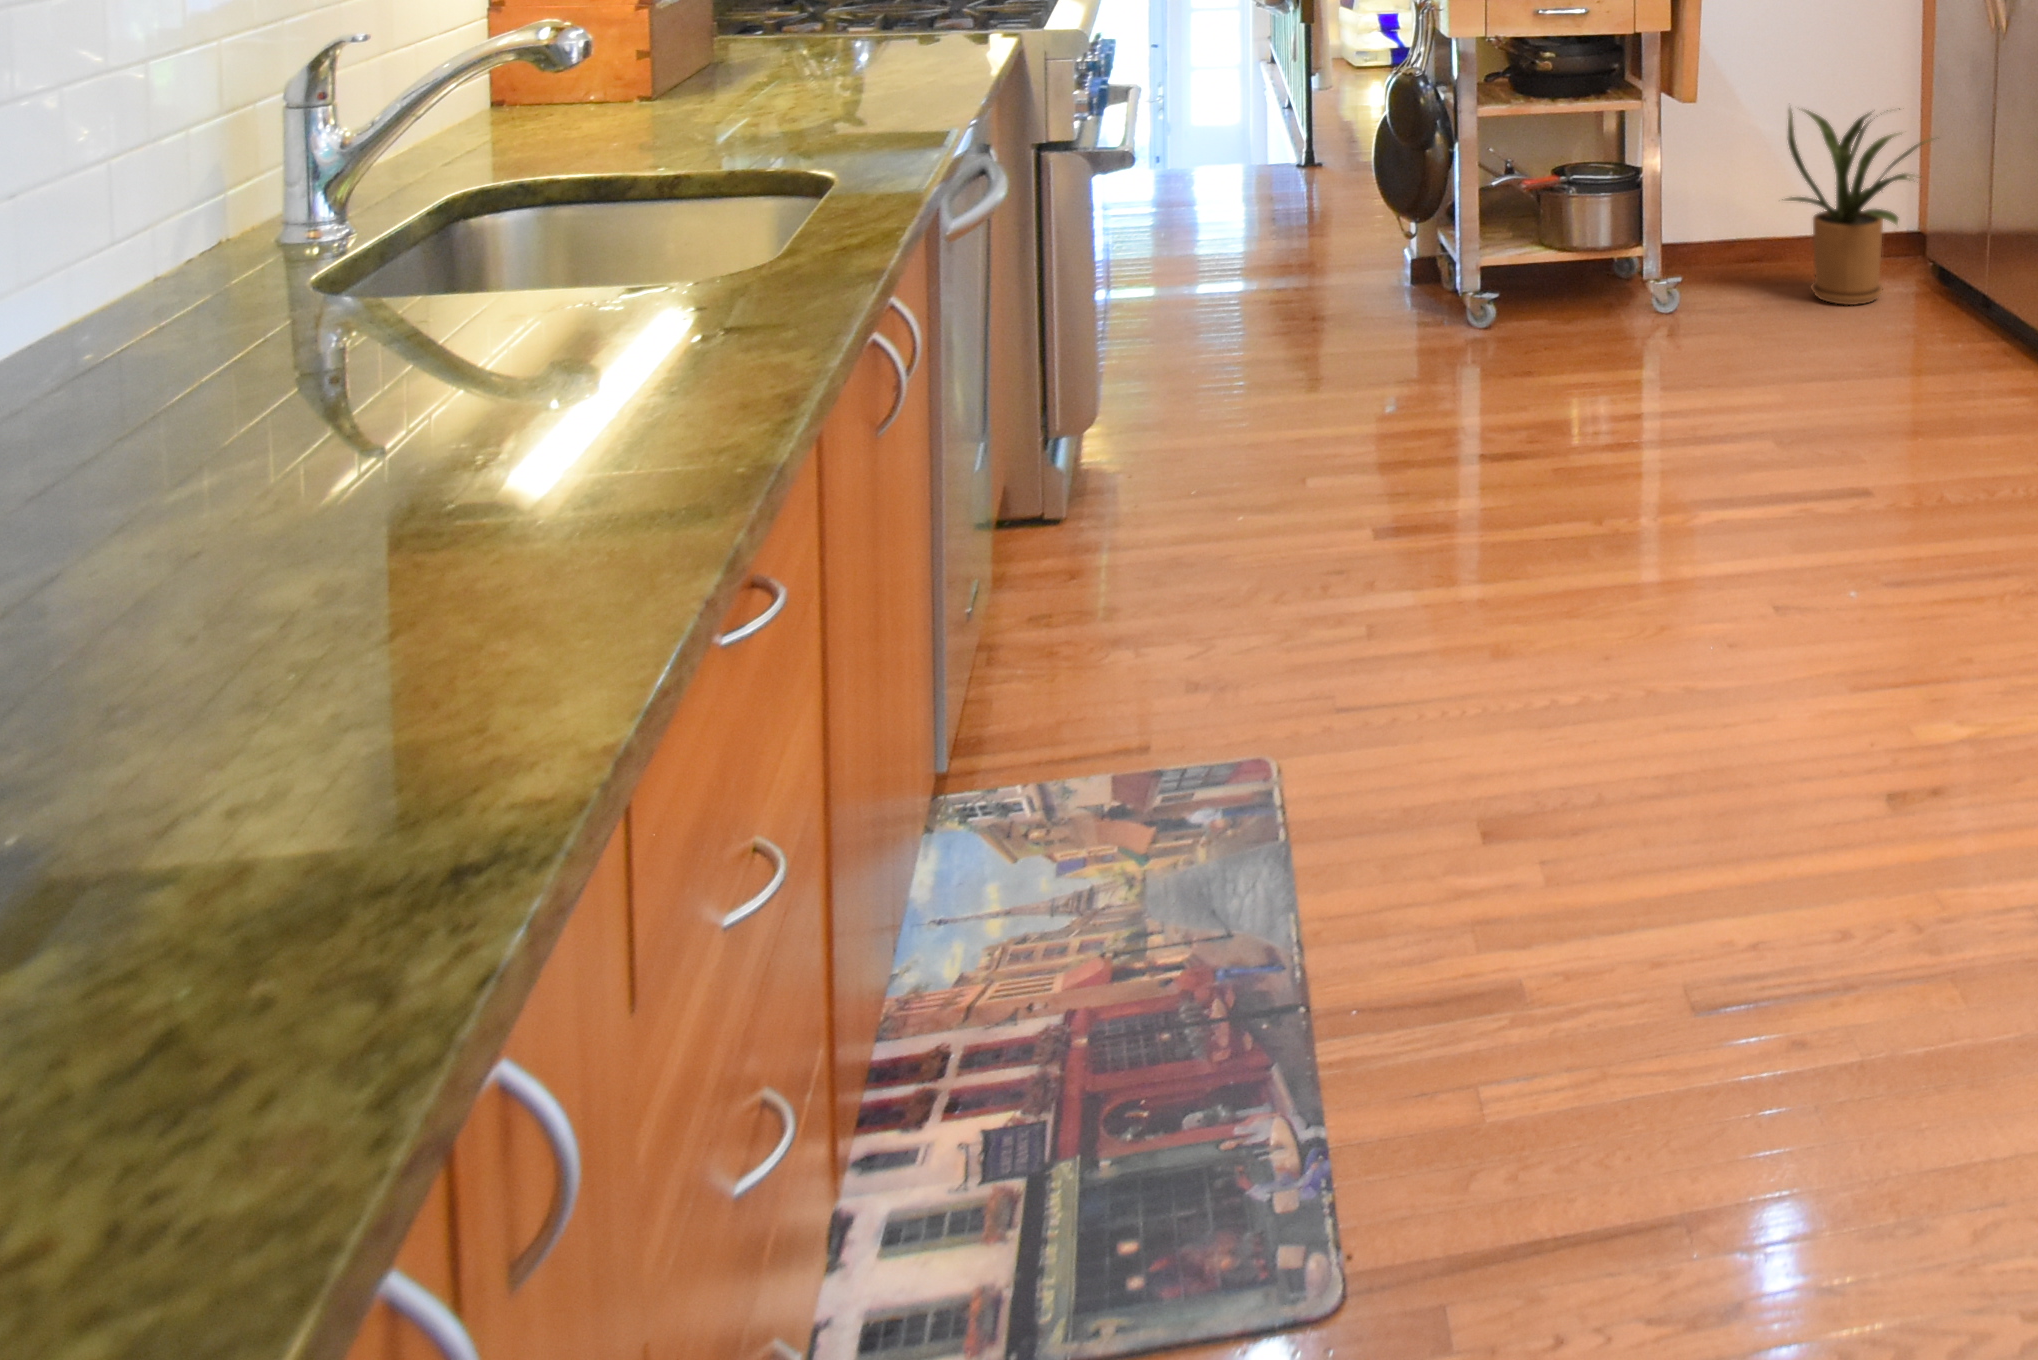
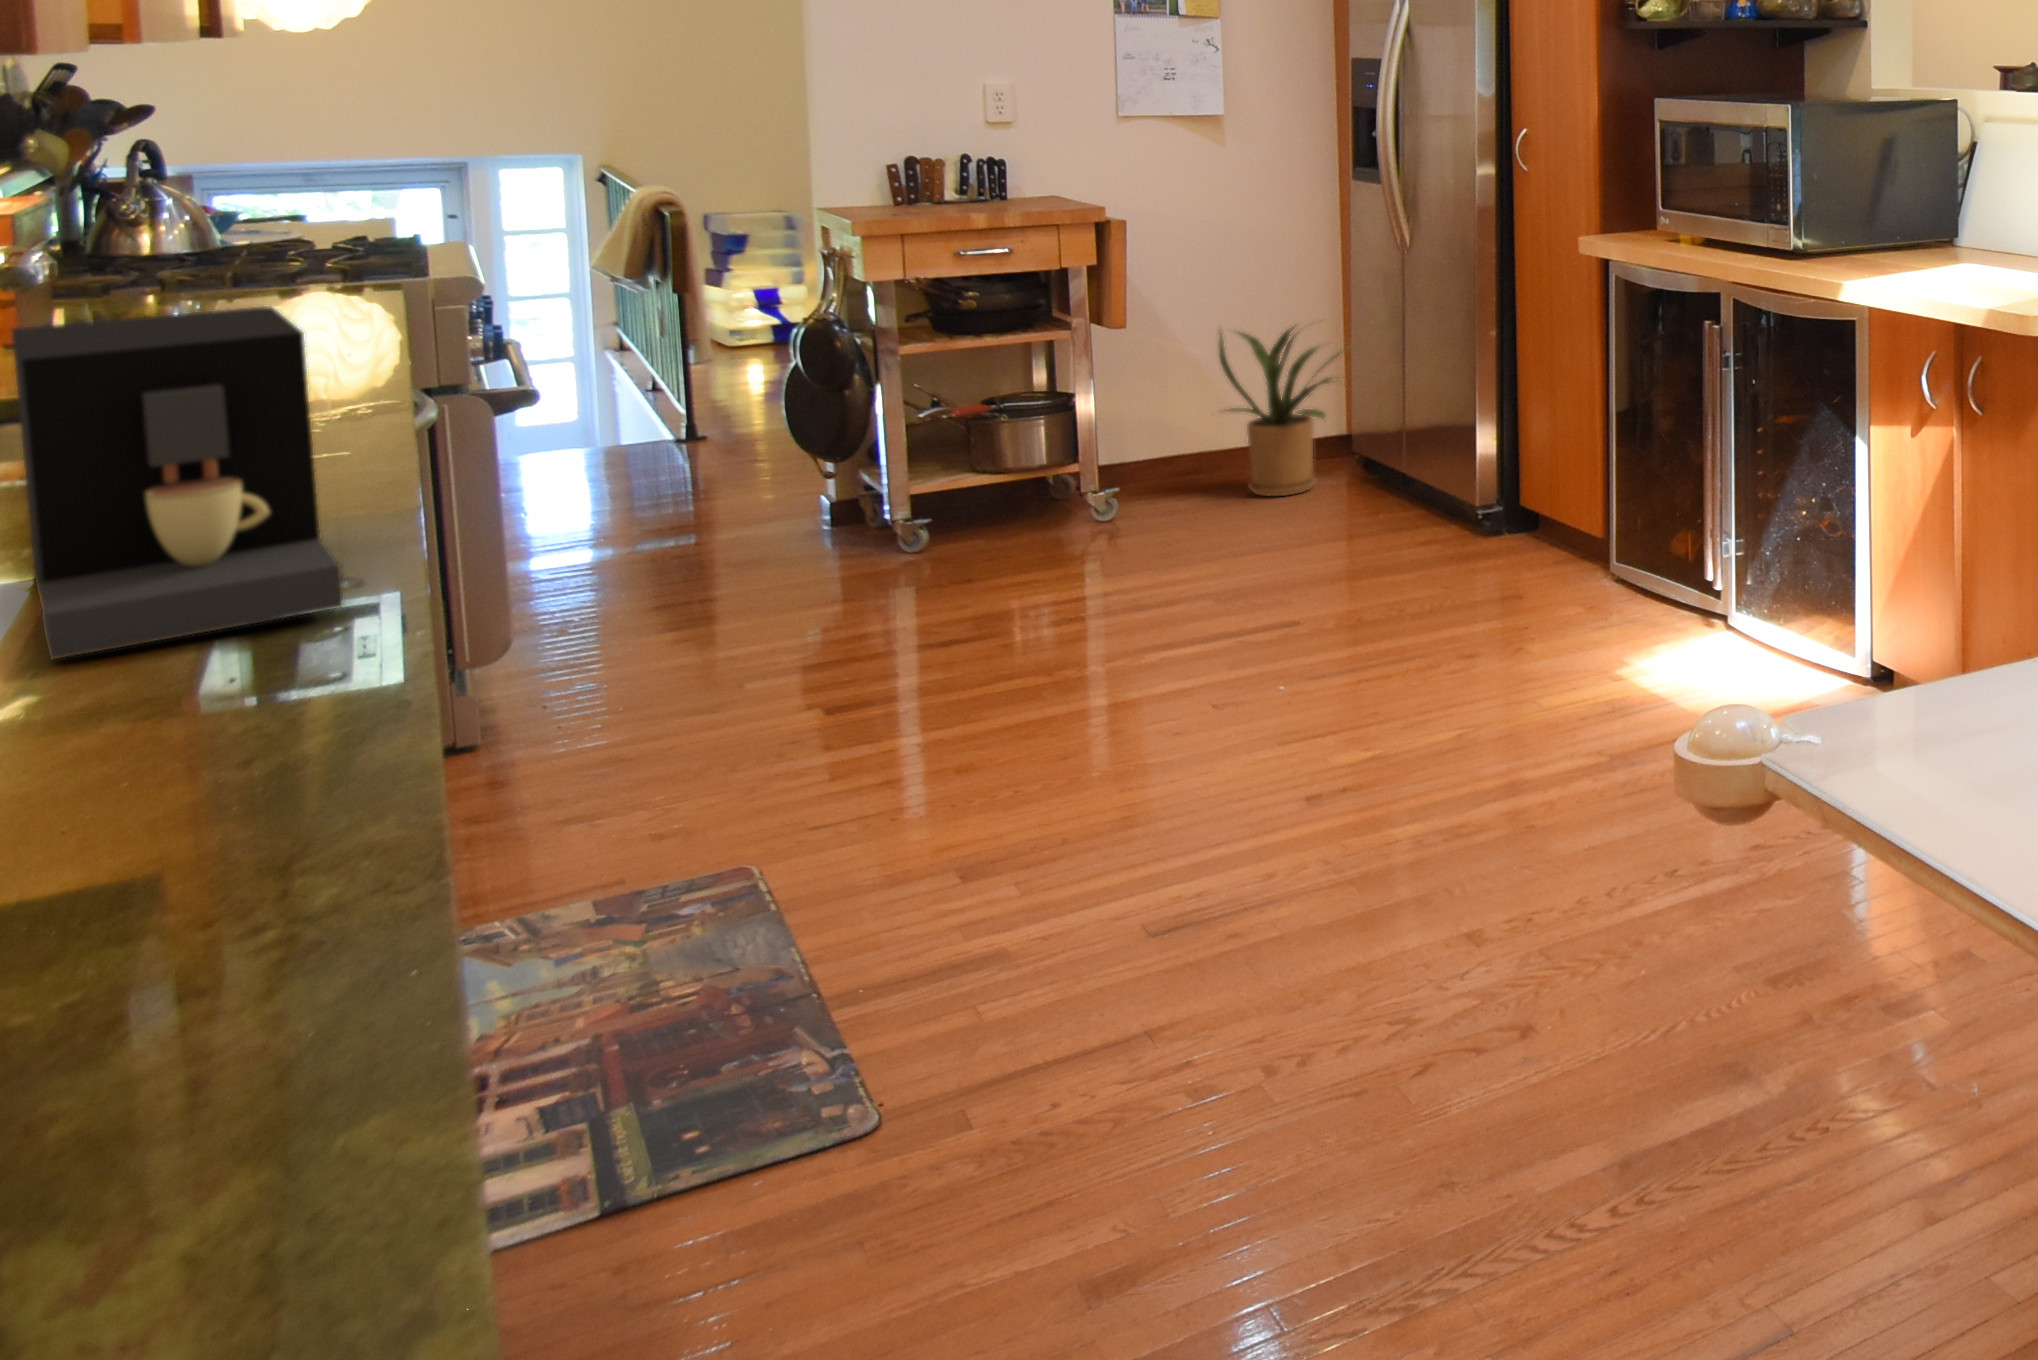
coffee maker: none [114,99,639,714] -> present [12,306,343,659]

